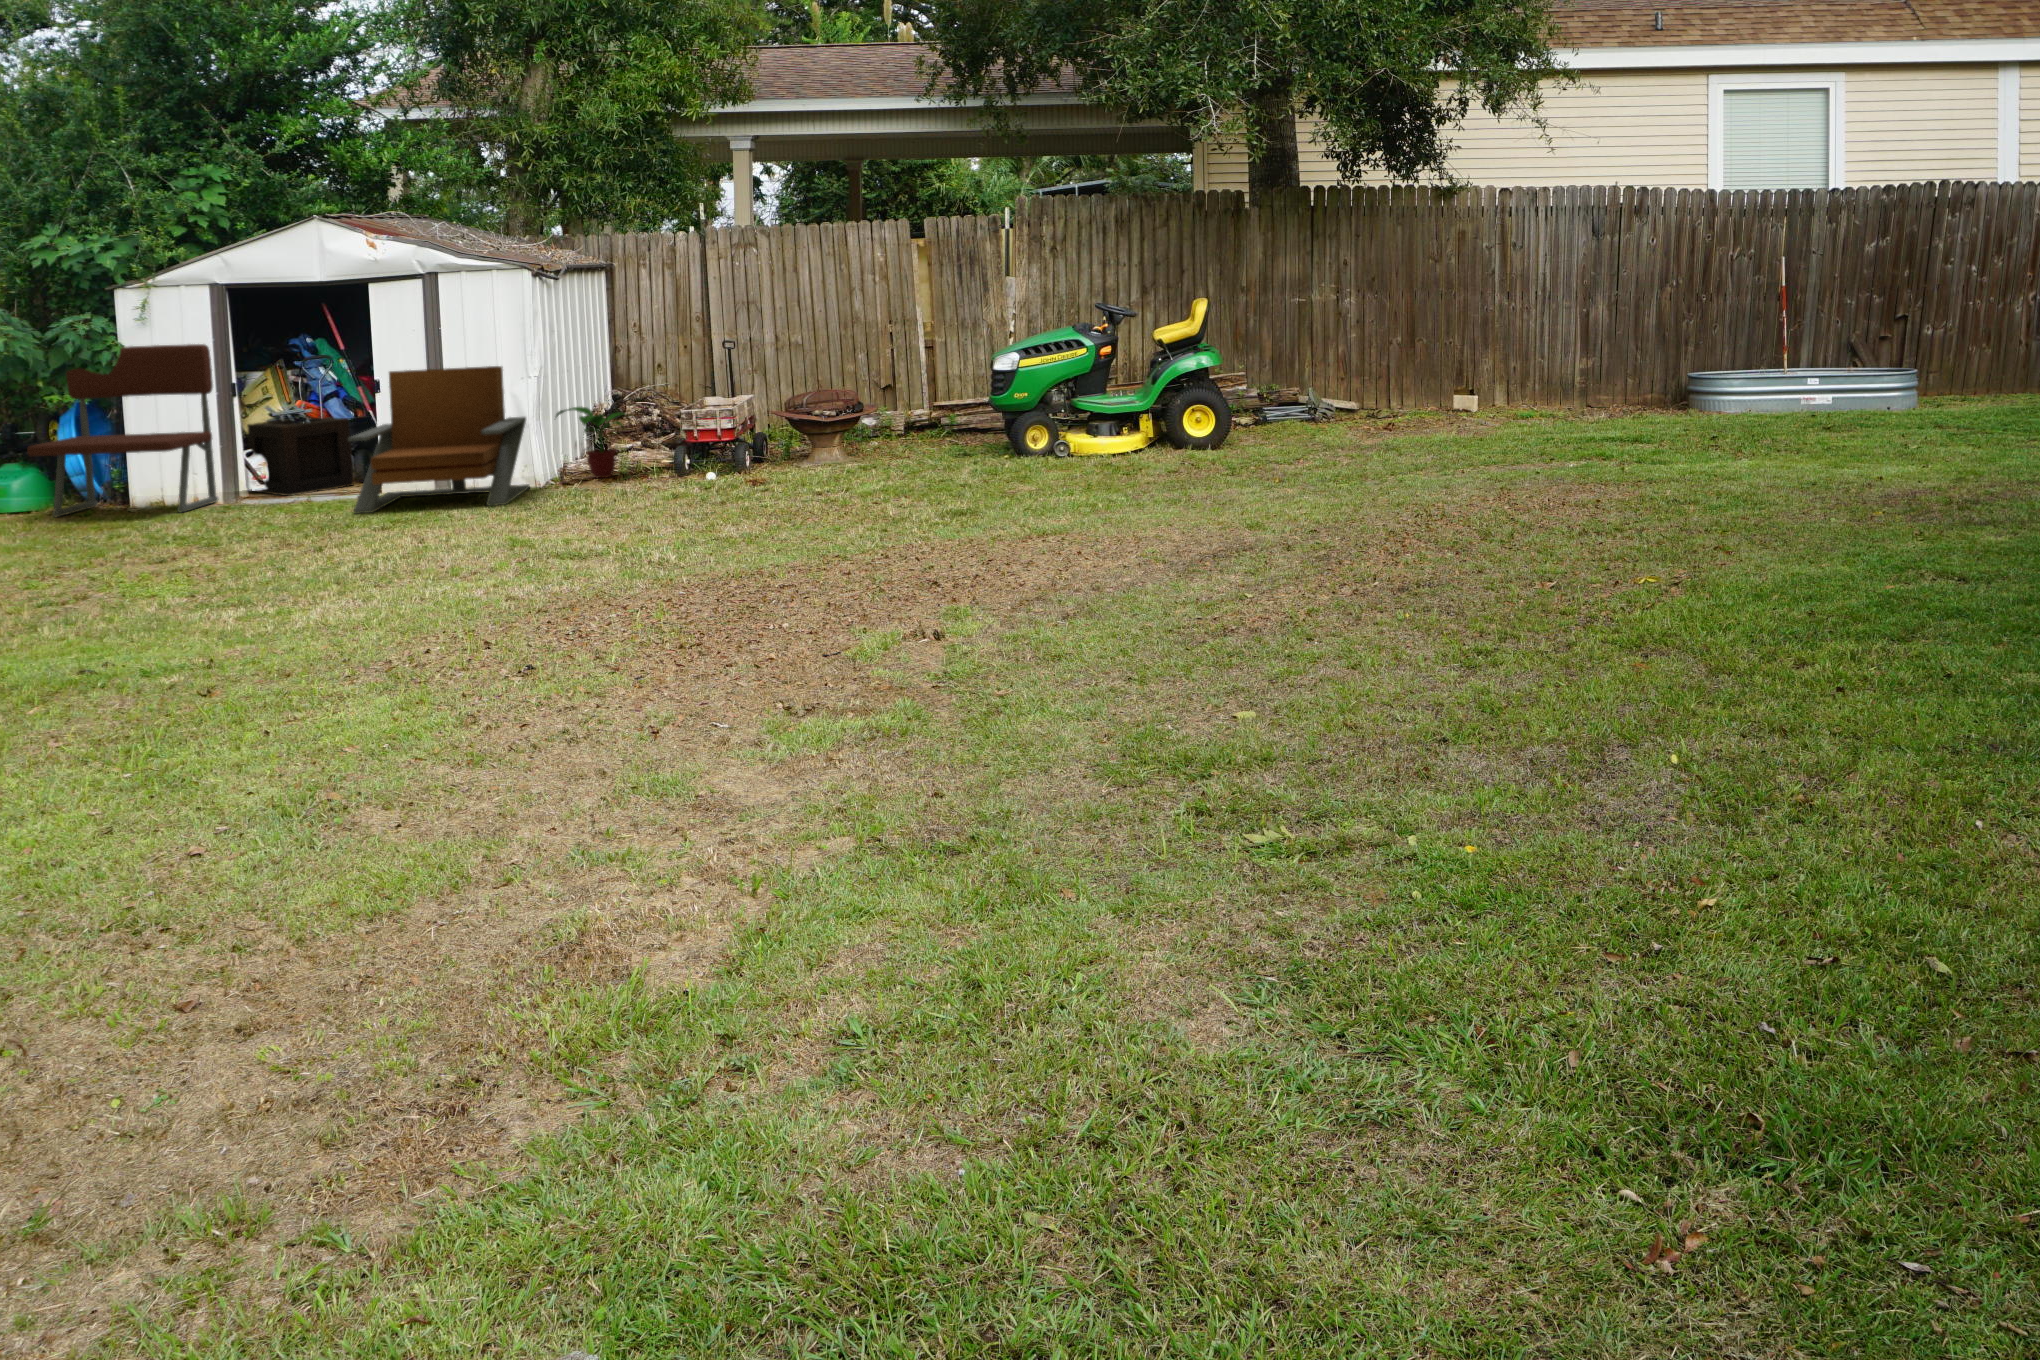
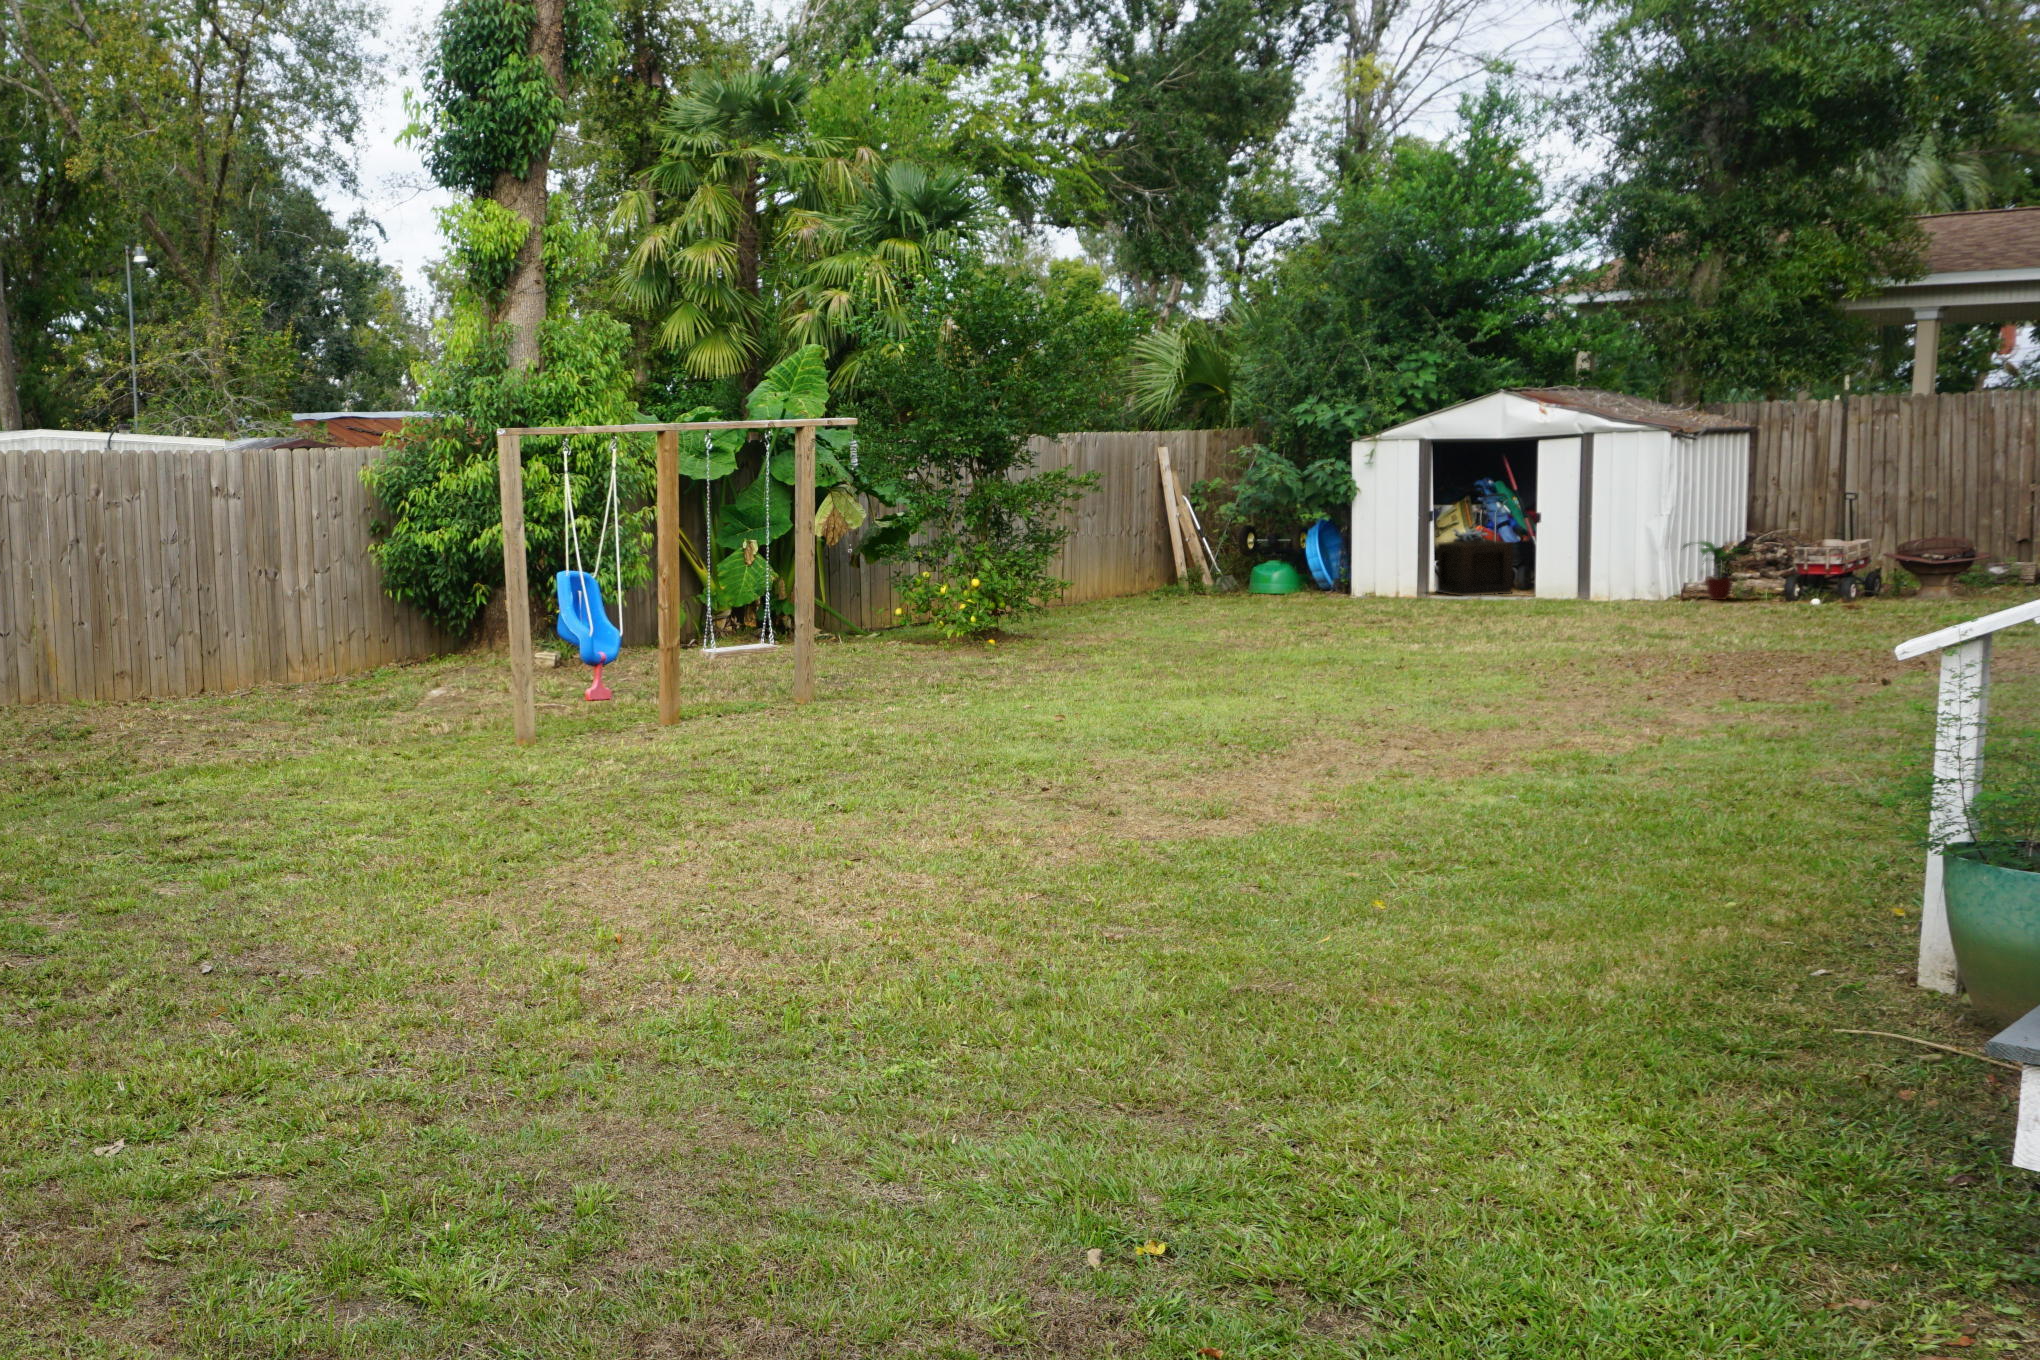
bench: present [27,344,219,517] -> none [1291,482,1415,600]
lounge chair: present [348,366,530,514] -> none [1509,505,1654,610]

